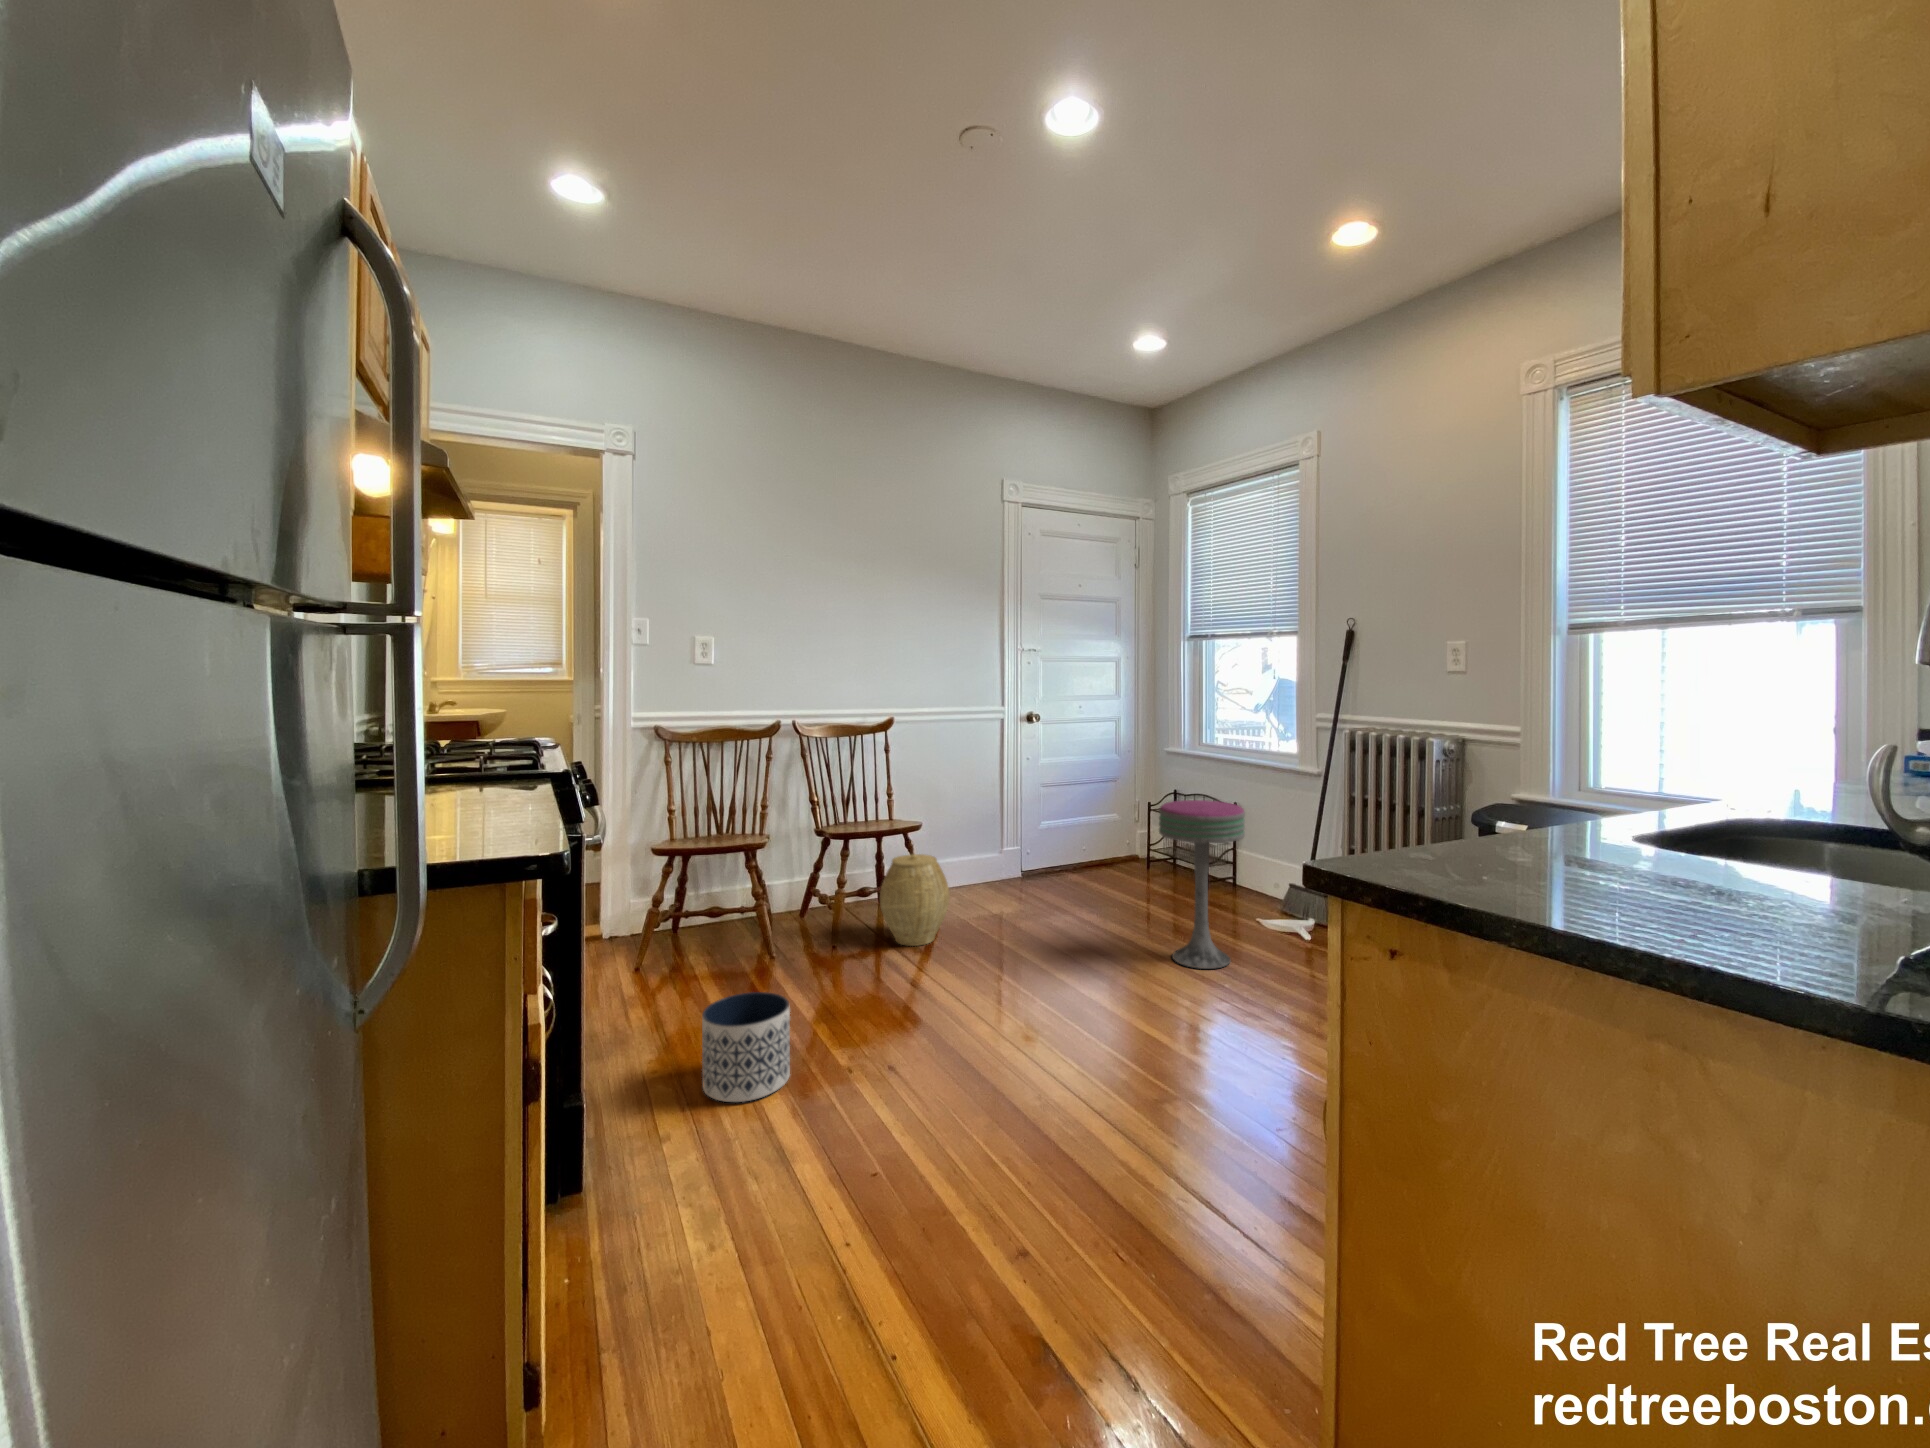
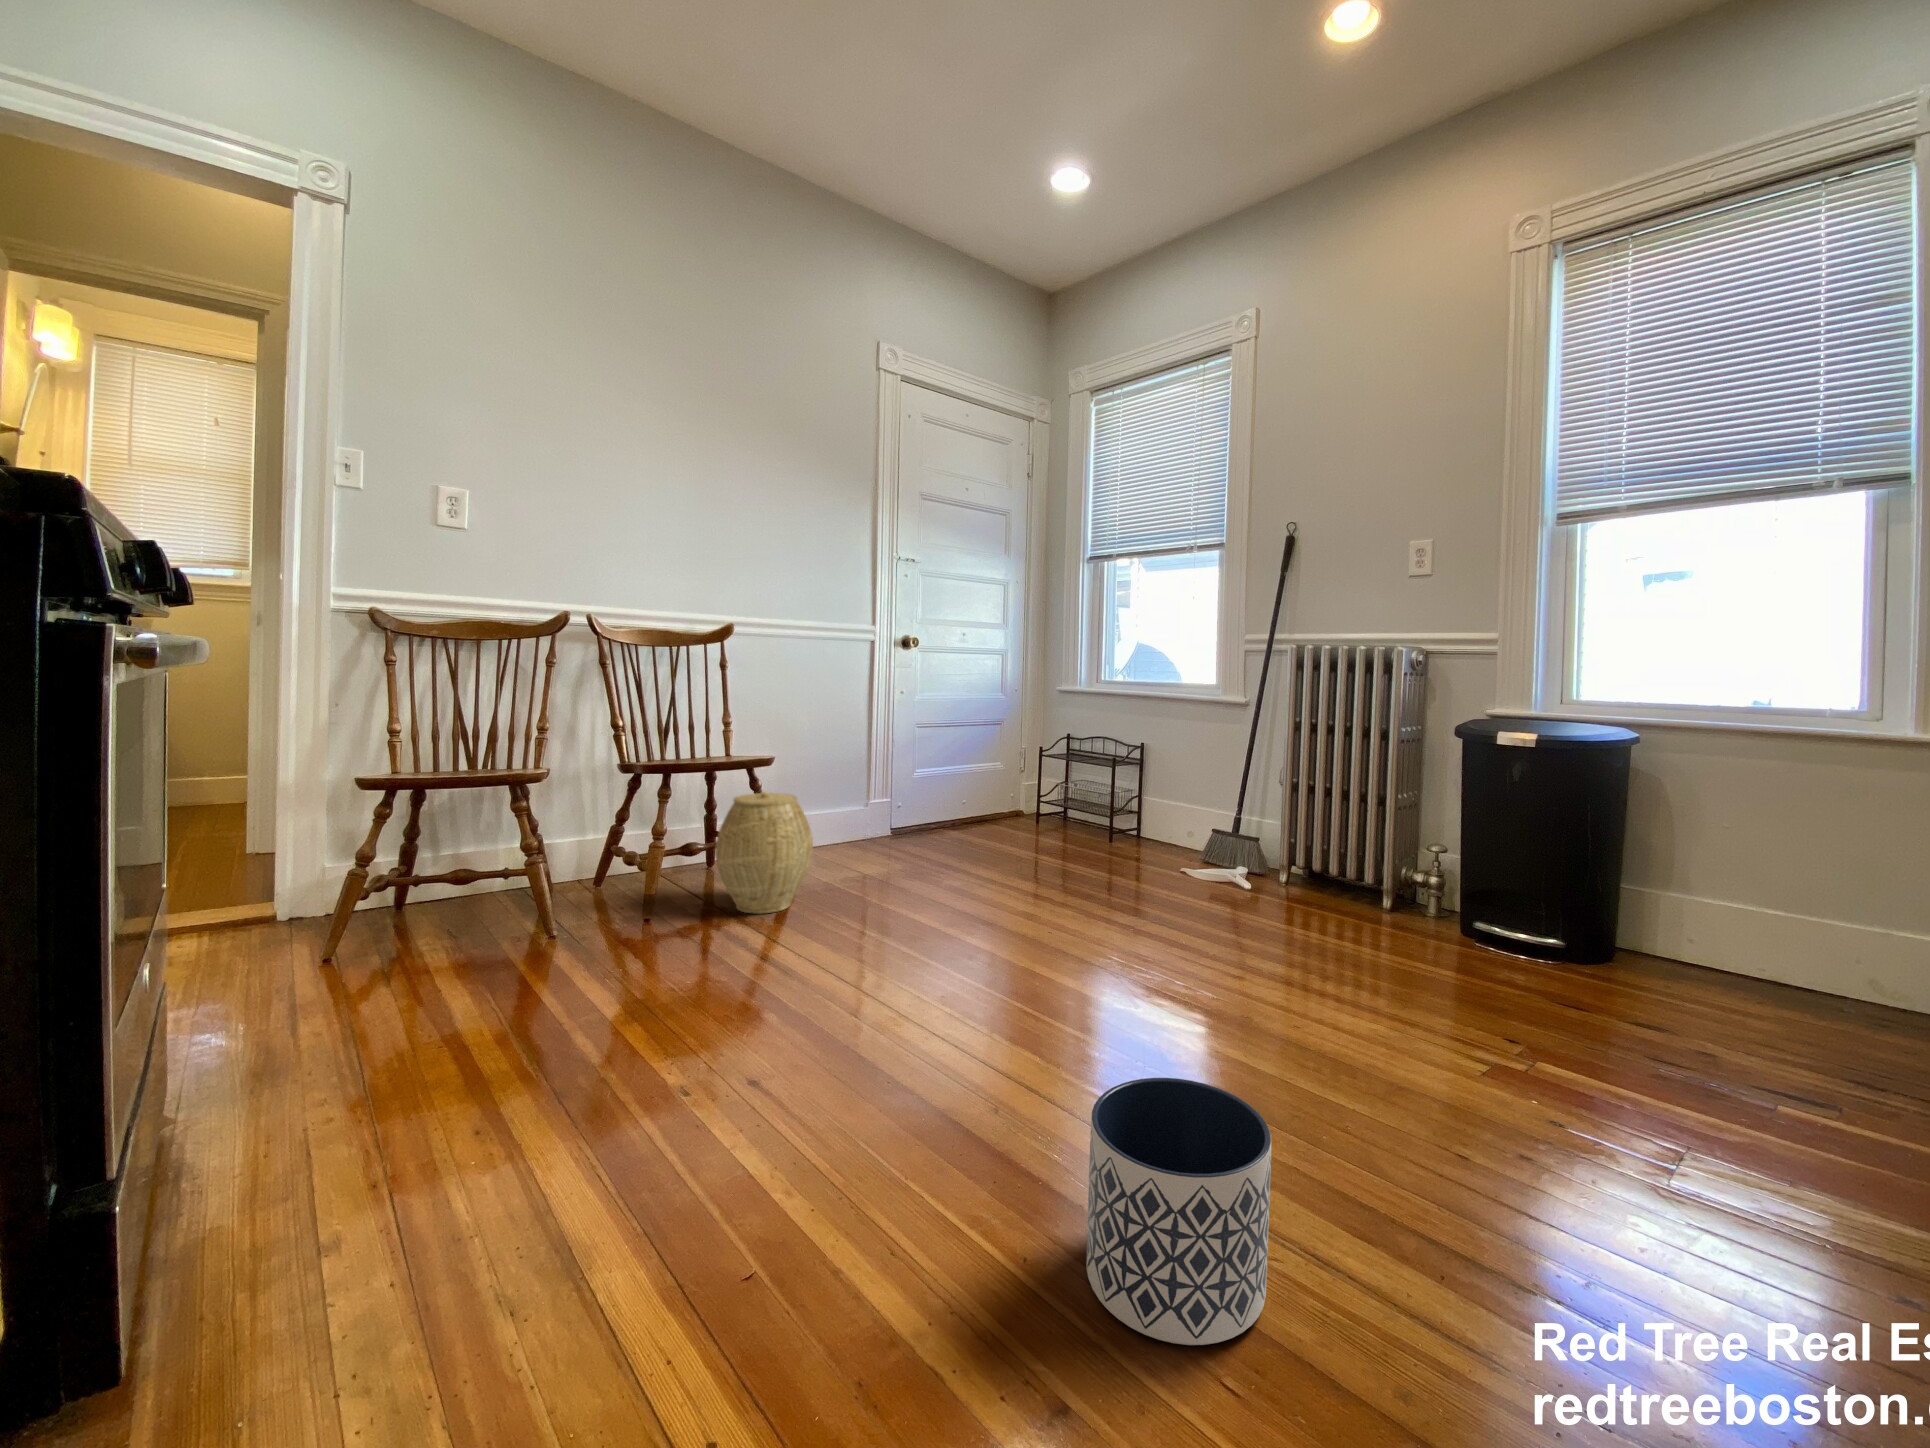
bar stool: present [1159,800,1245,969] -> none [1092,720,1199,926]
planter: present [702,992,790,1102] -> present [1086,1078,1271,1345]

